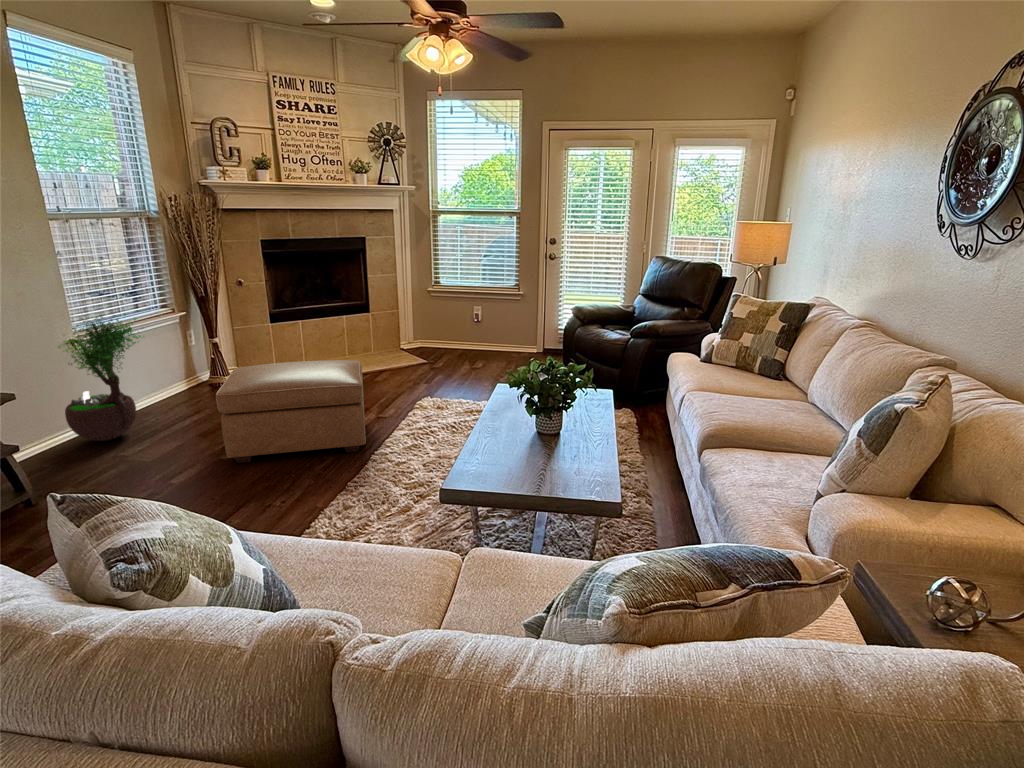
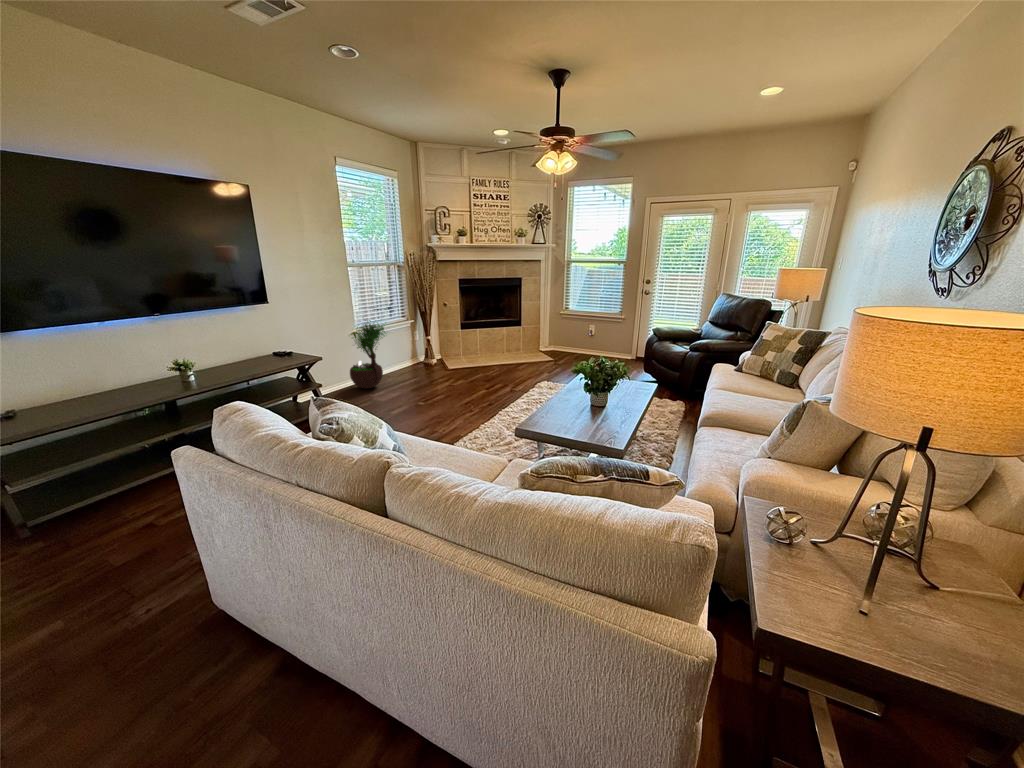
ottoman: present [216,360,366,463] -> none [419,352,503,409]

